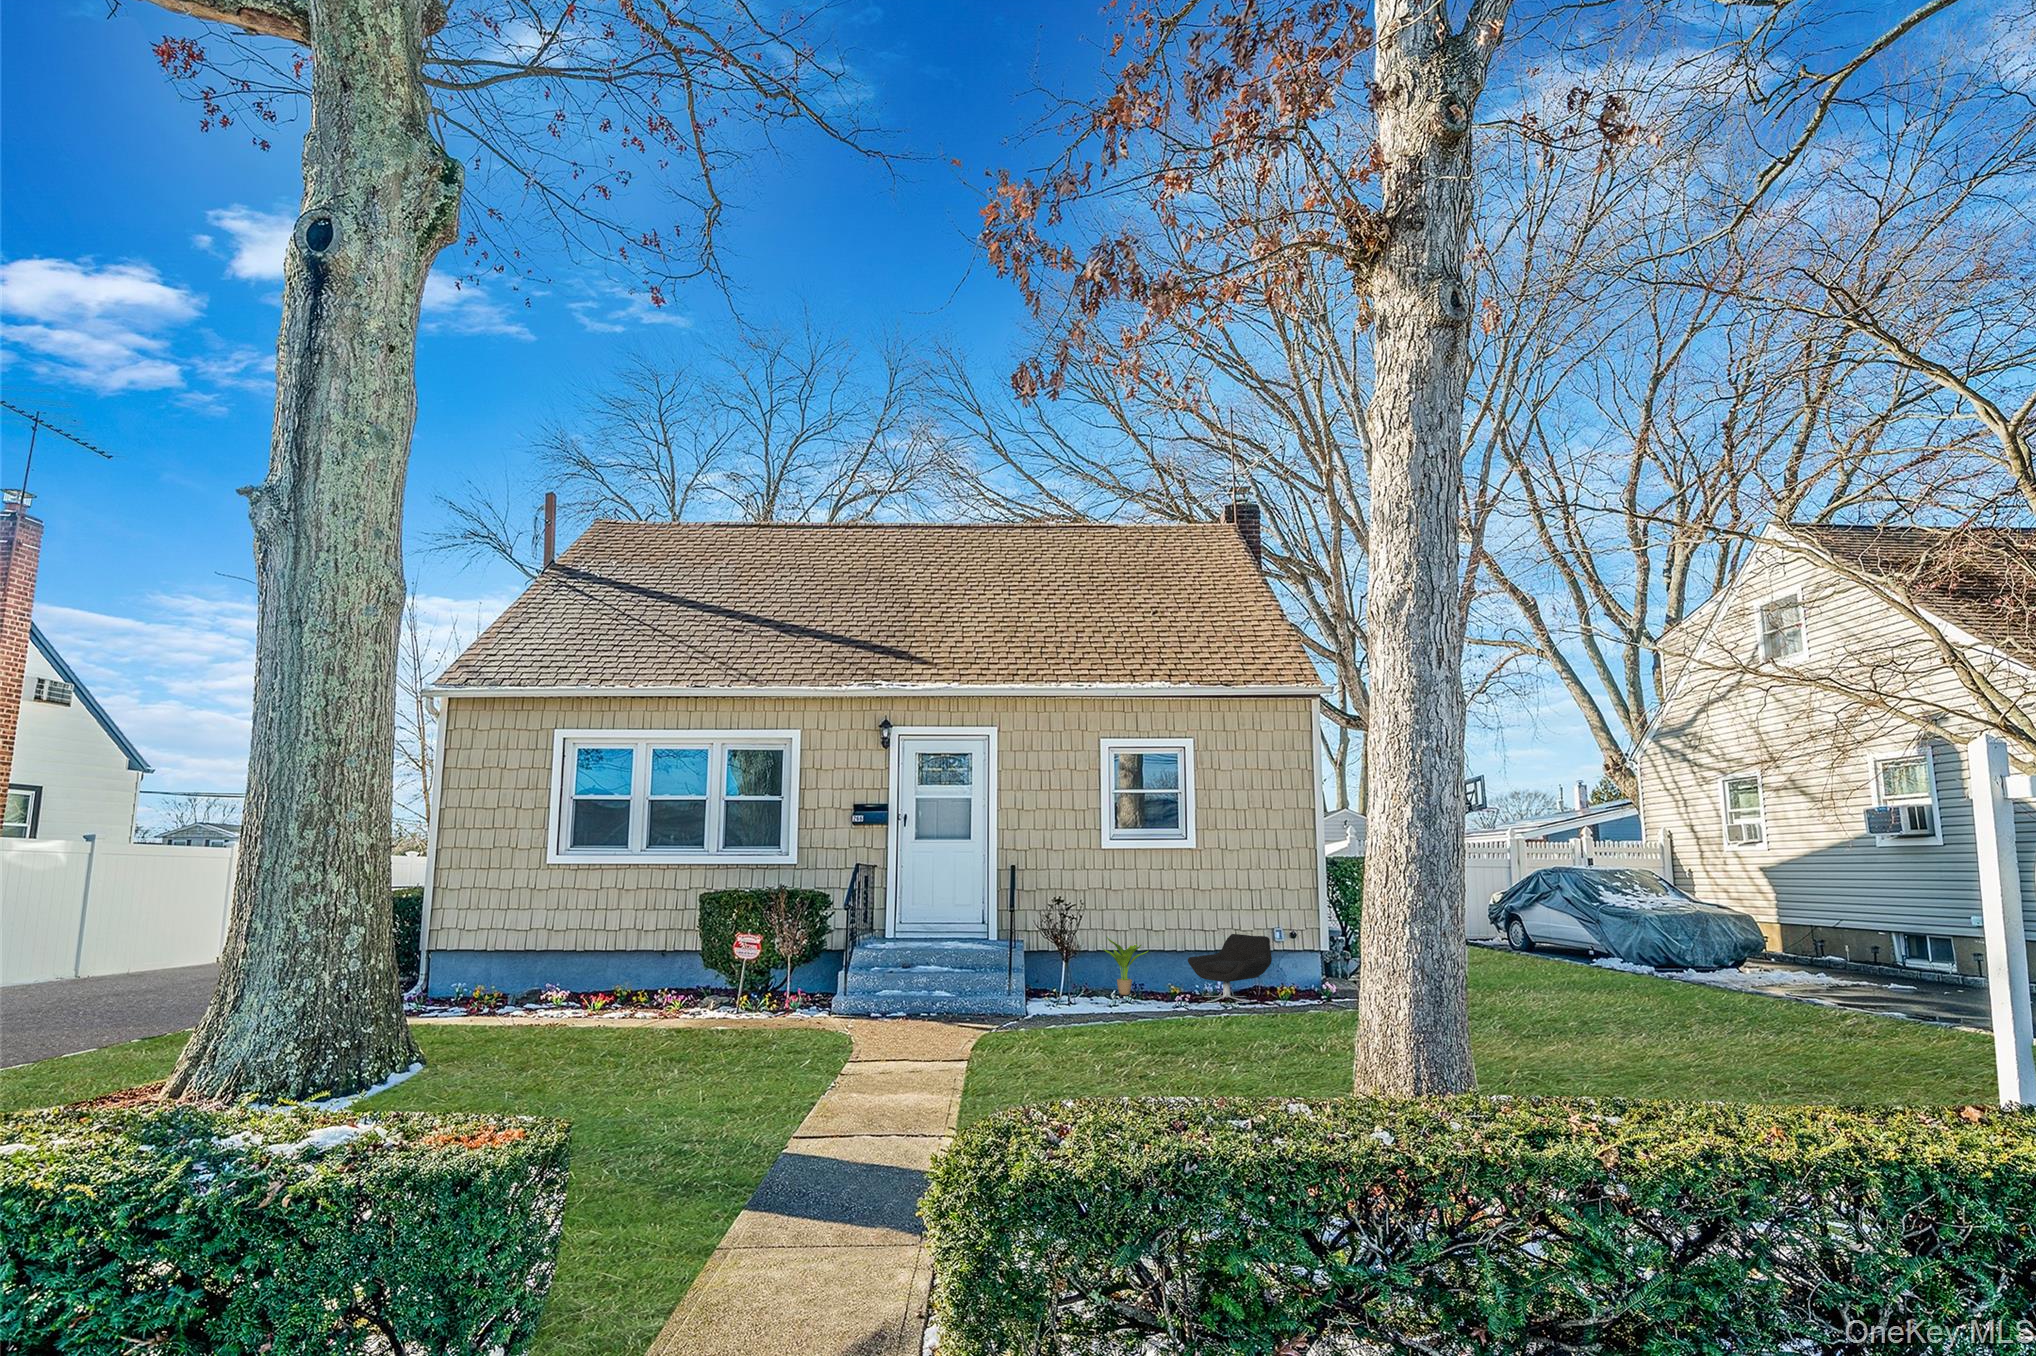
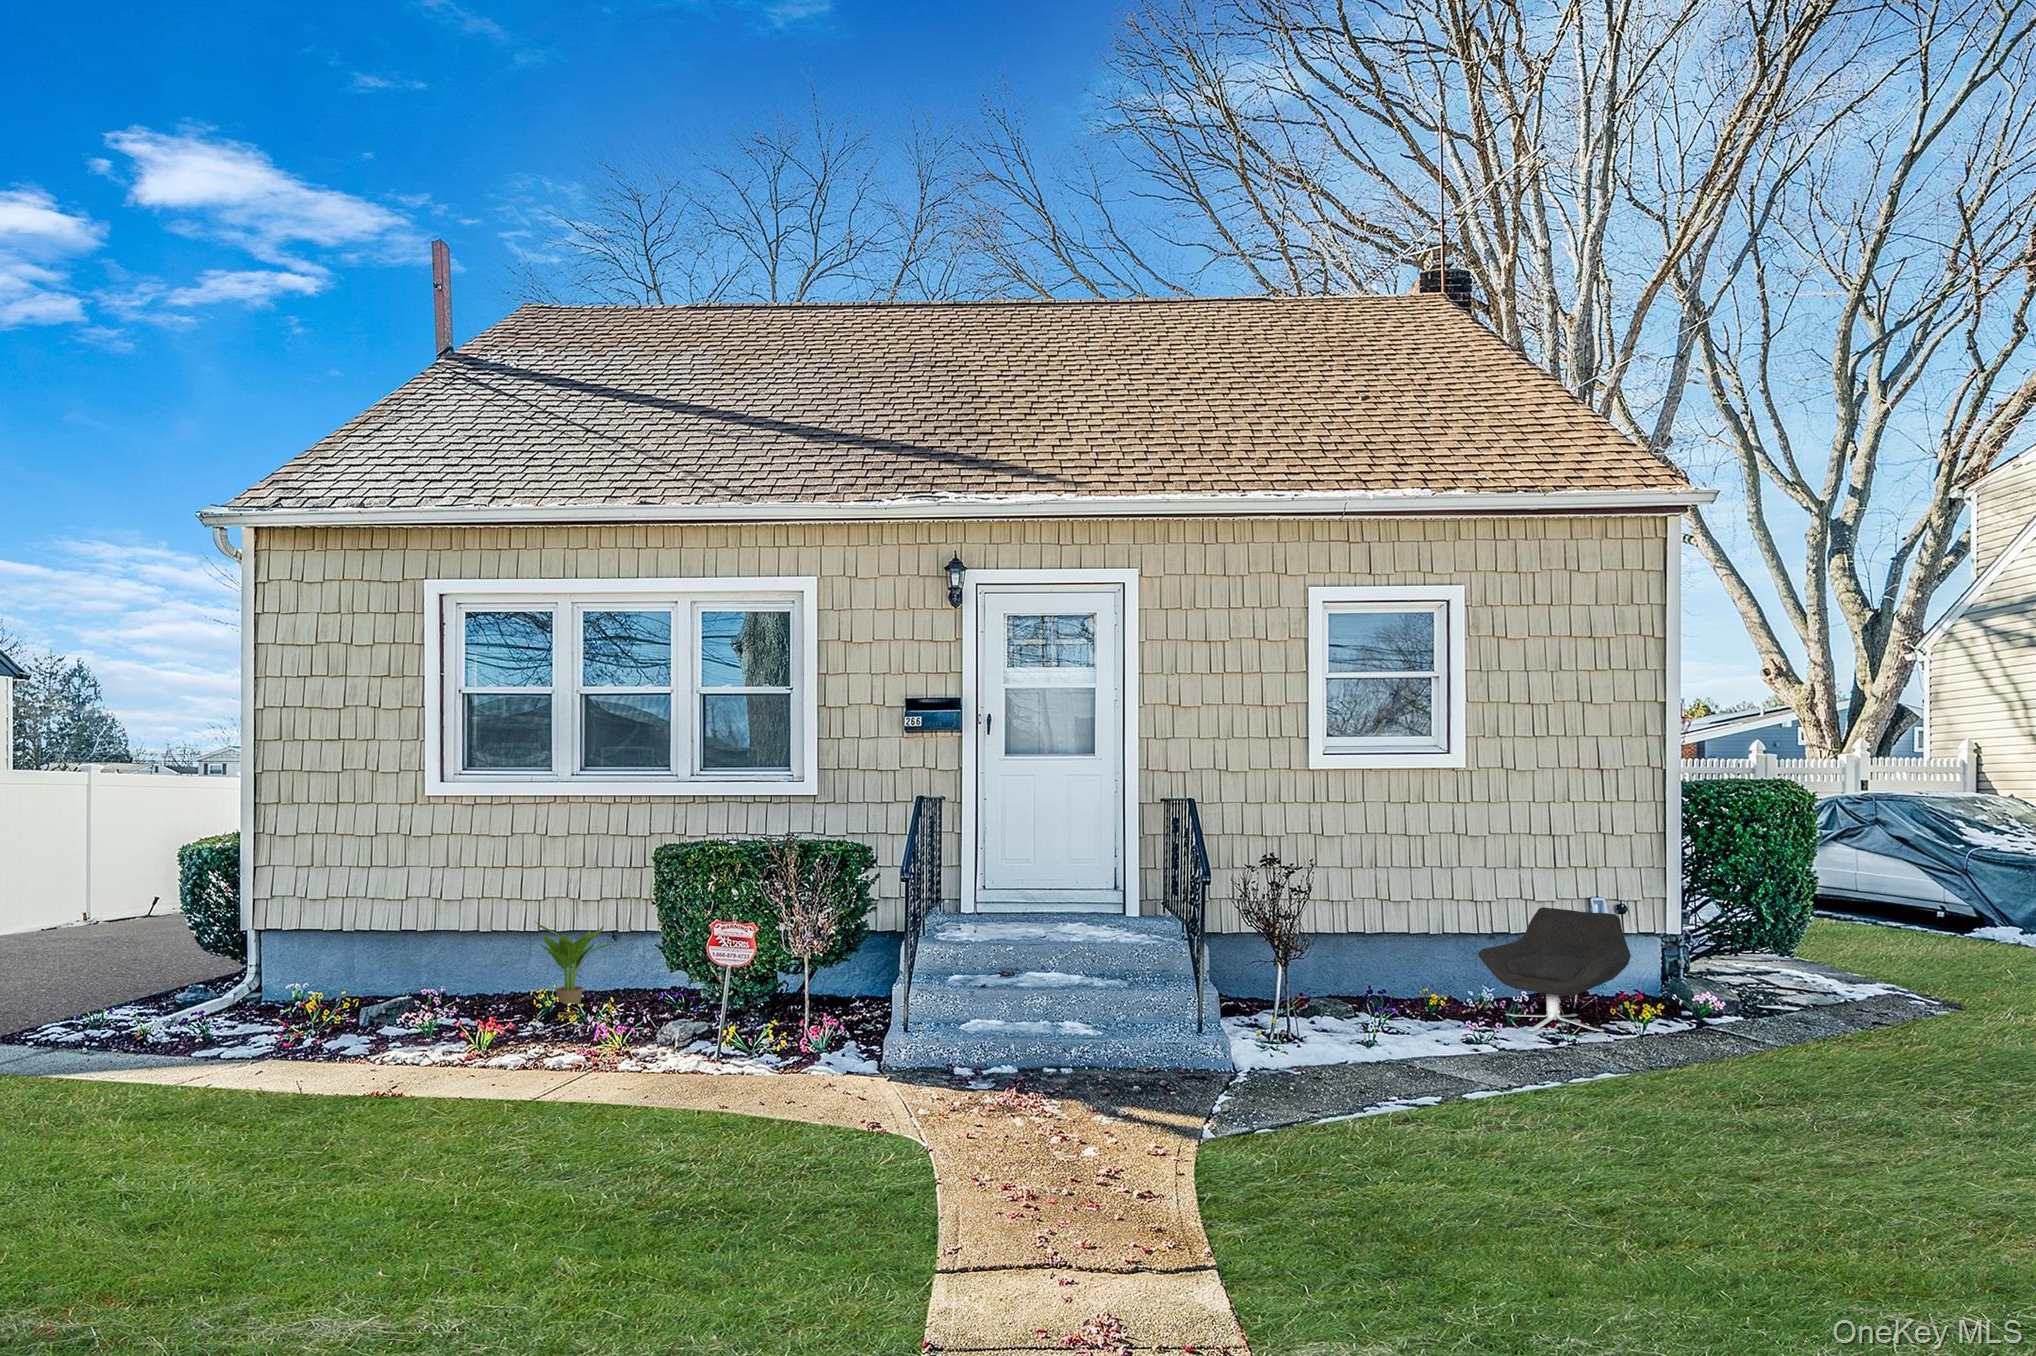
potted plant: present [1103,937,1148,995] -> present [536,922,613,1015]

